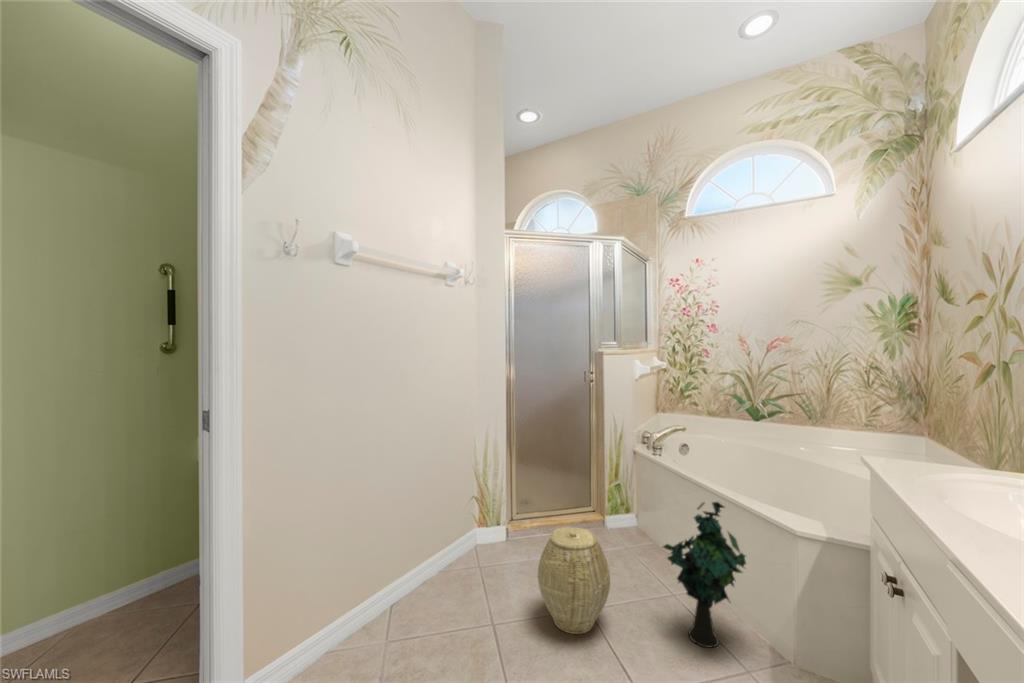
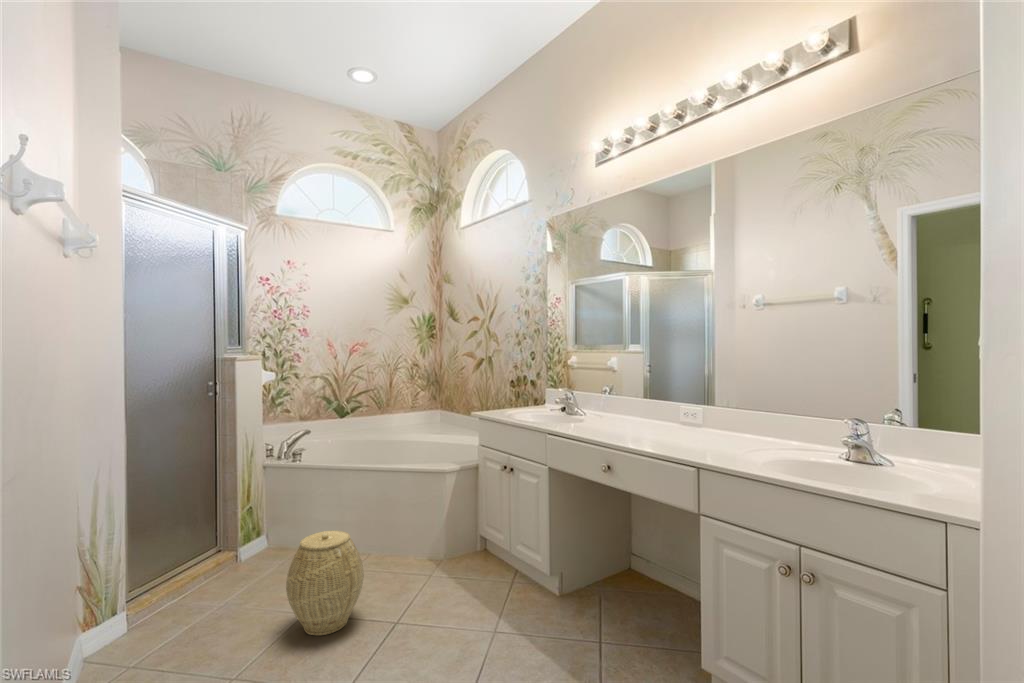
decorative plant: present [663,502,746,647] -> none [384,466,438,581]

